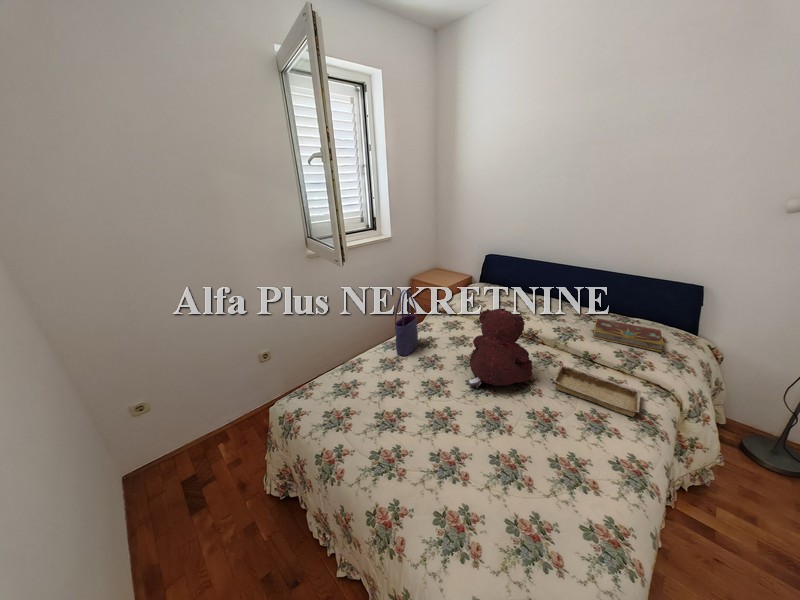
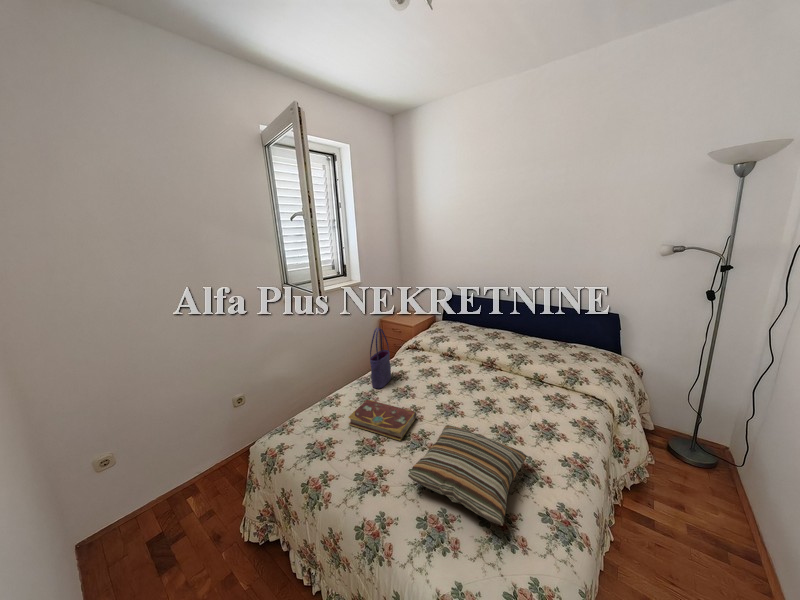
teddy bear: present [468,309,532,388] -> none [438,338,492,412]
book: present [593,319,664,352] -> present [348,400,416,441]
tray: present [553,365,641,417] -> none [509,385,580,423]
pillow: none [428,407,571,541] -> present [408,425,527,526]

